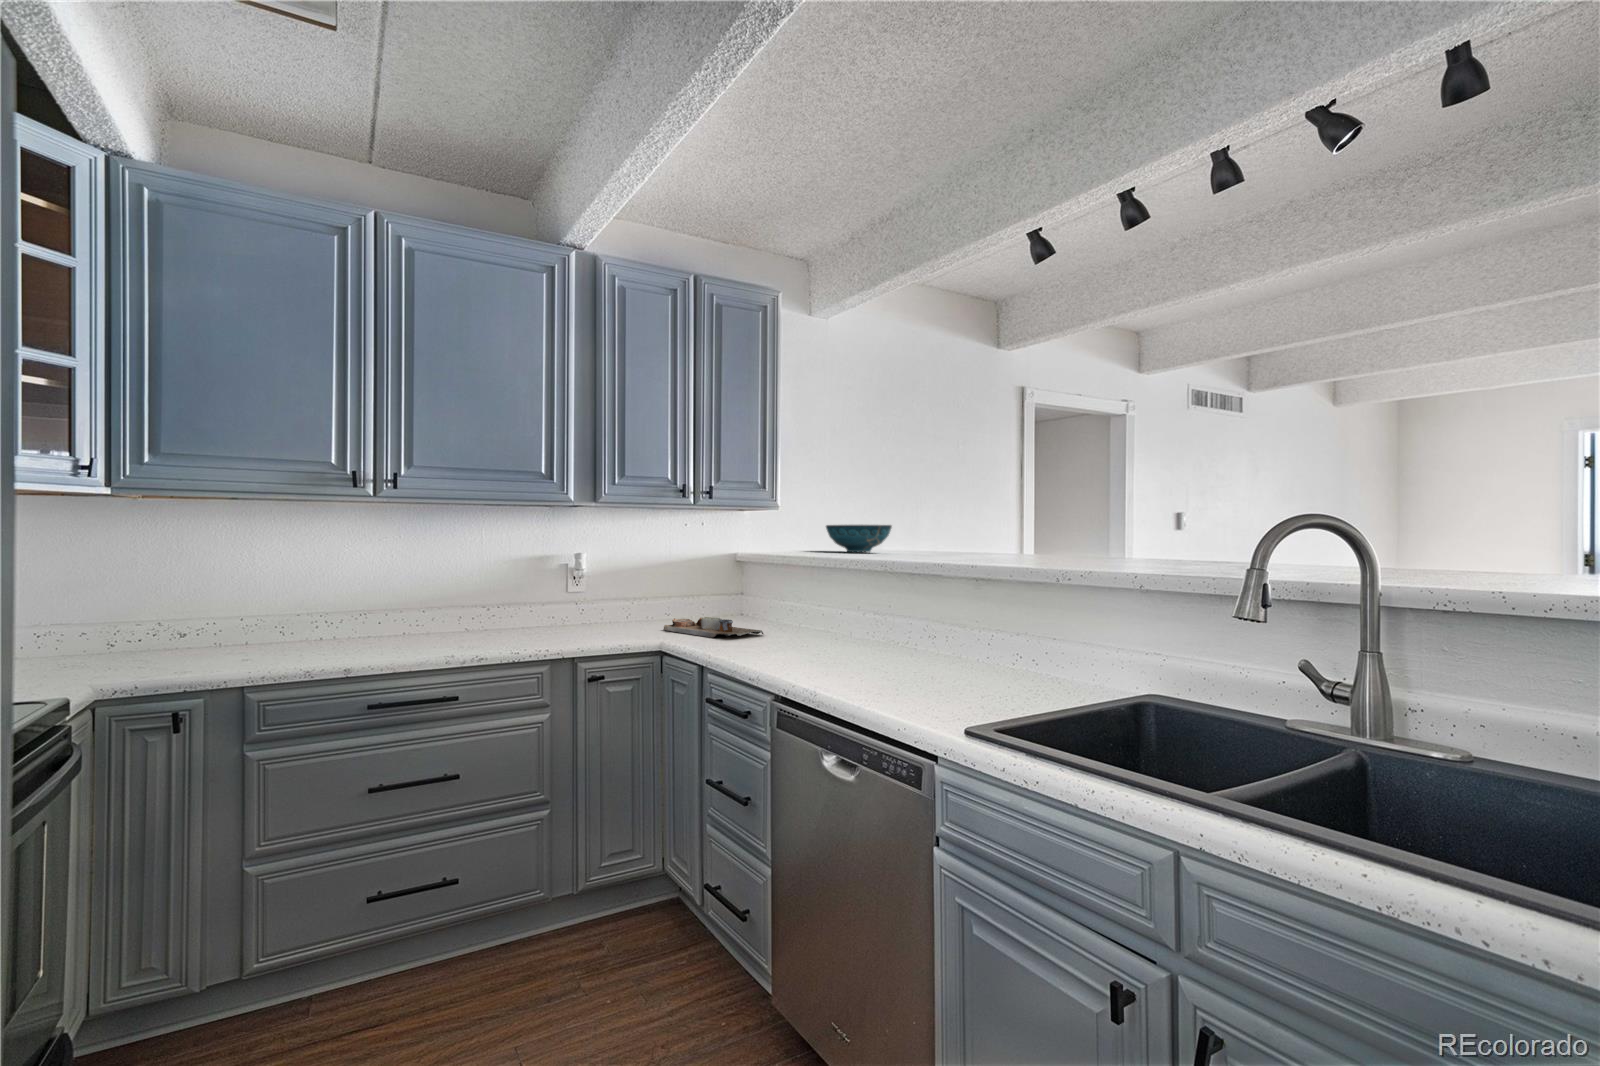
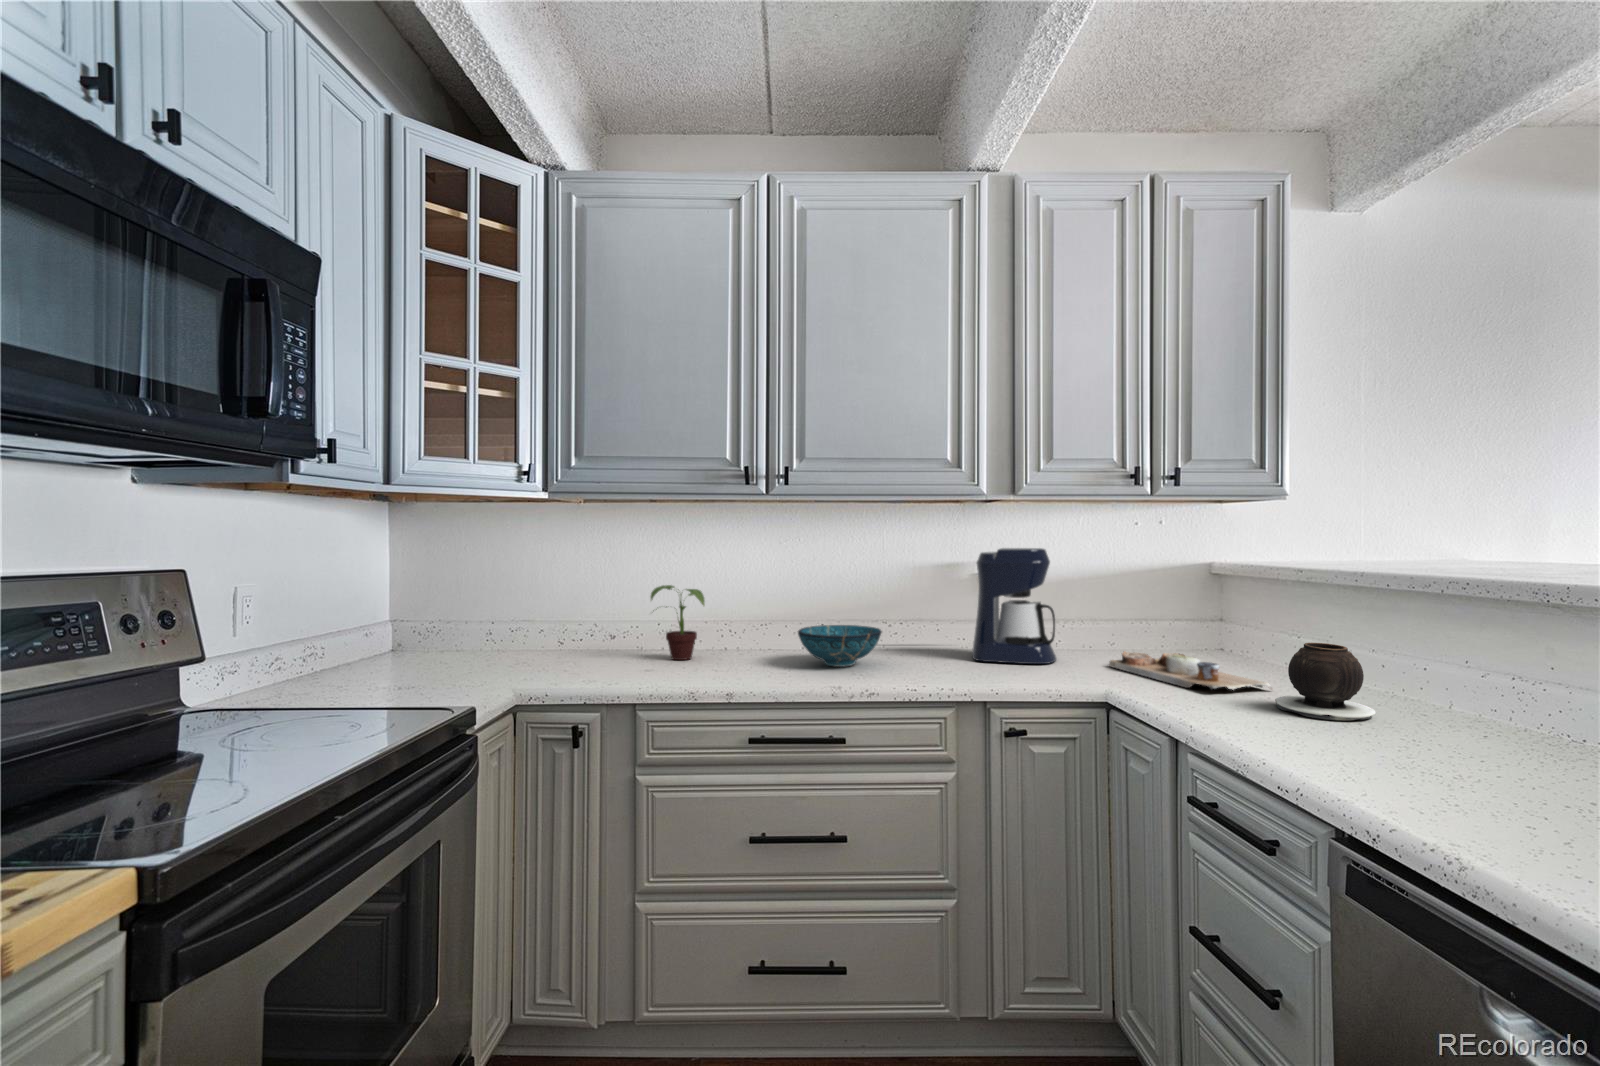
decorative bowl: present [826,525,892,552] -> present [798,625,881,667]
coffee maker: none [559,543,626,633] -> present [972,548,1057,664]
potted plant: none [239,580,306,651] -> present [651,585,705,660]
vase: none [762,600,814,646] -> present [1275,643,1376,721]

